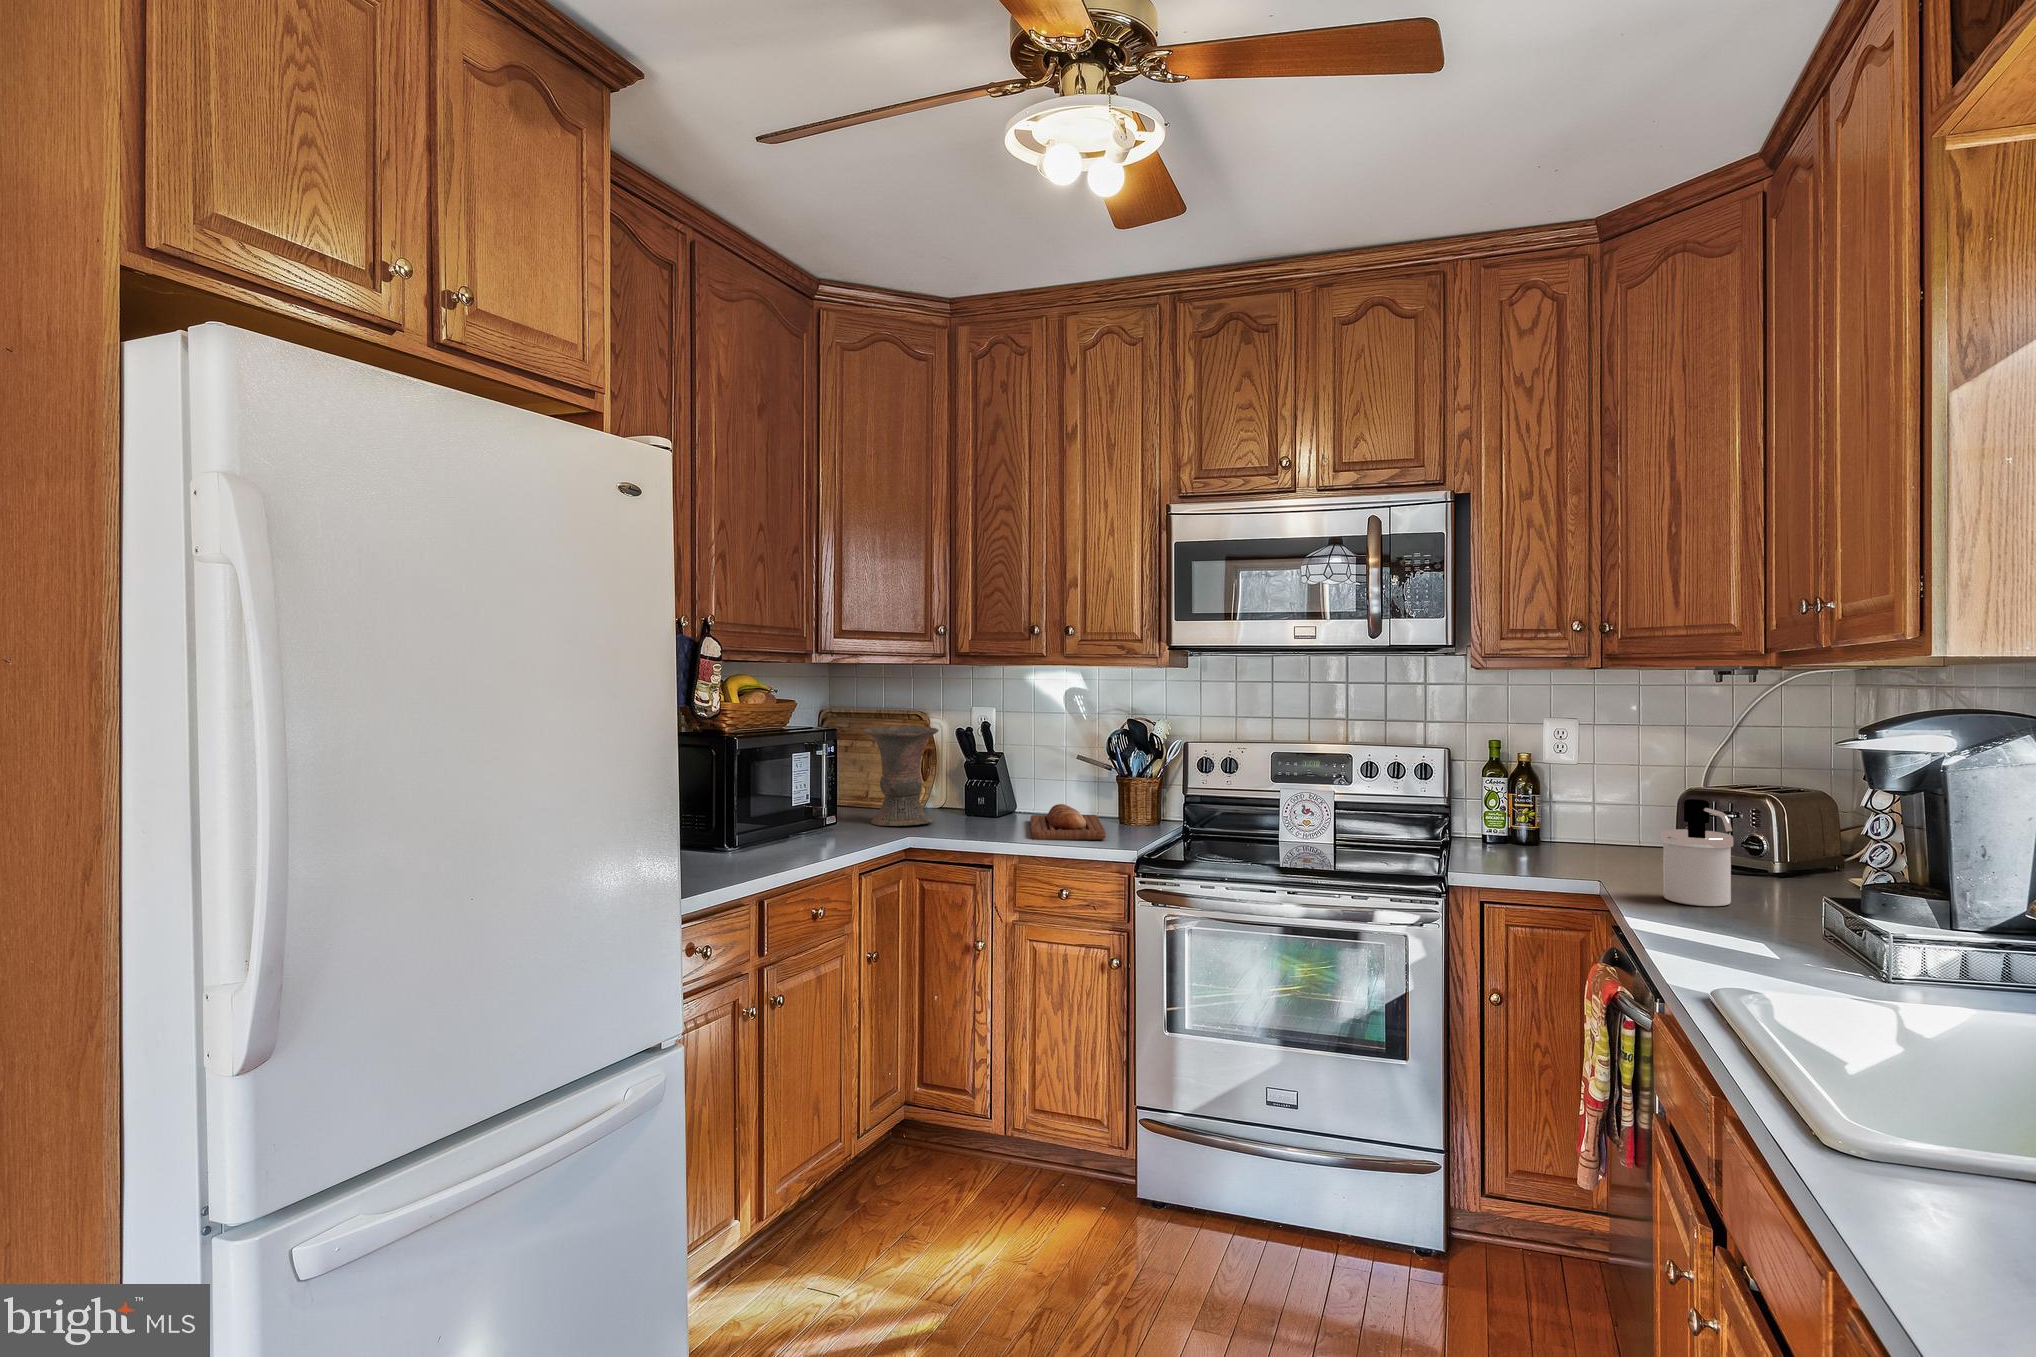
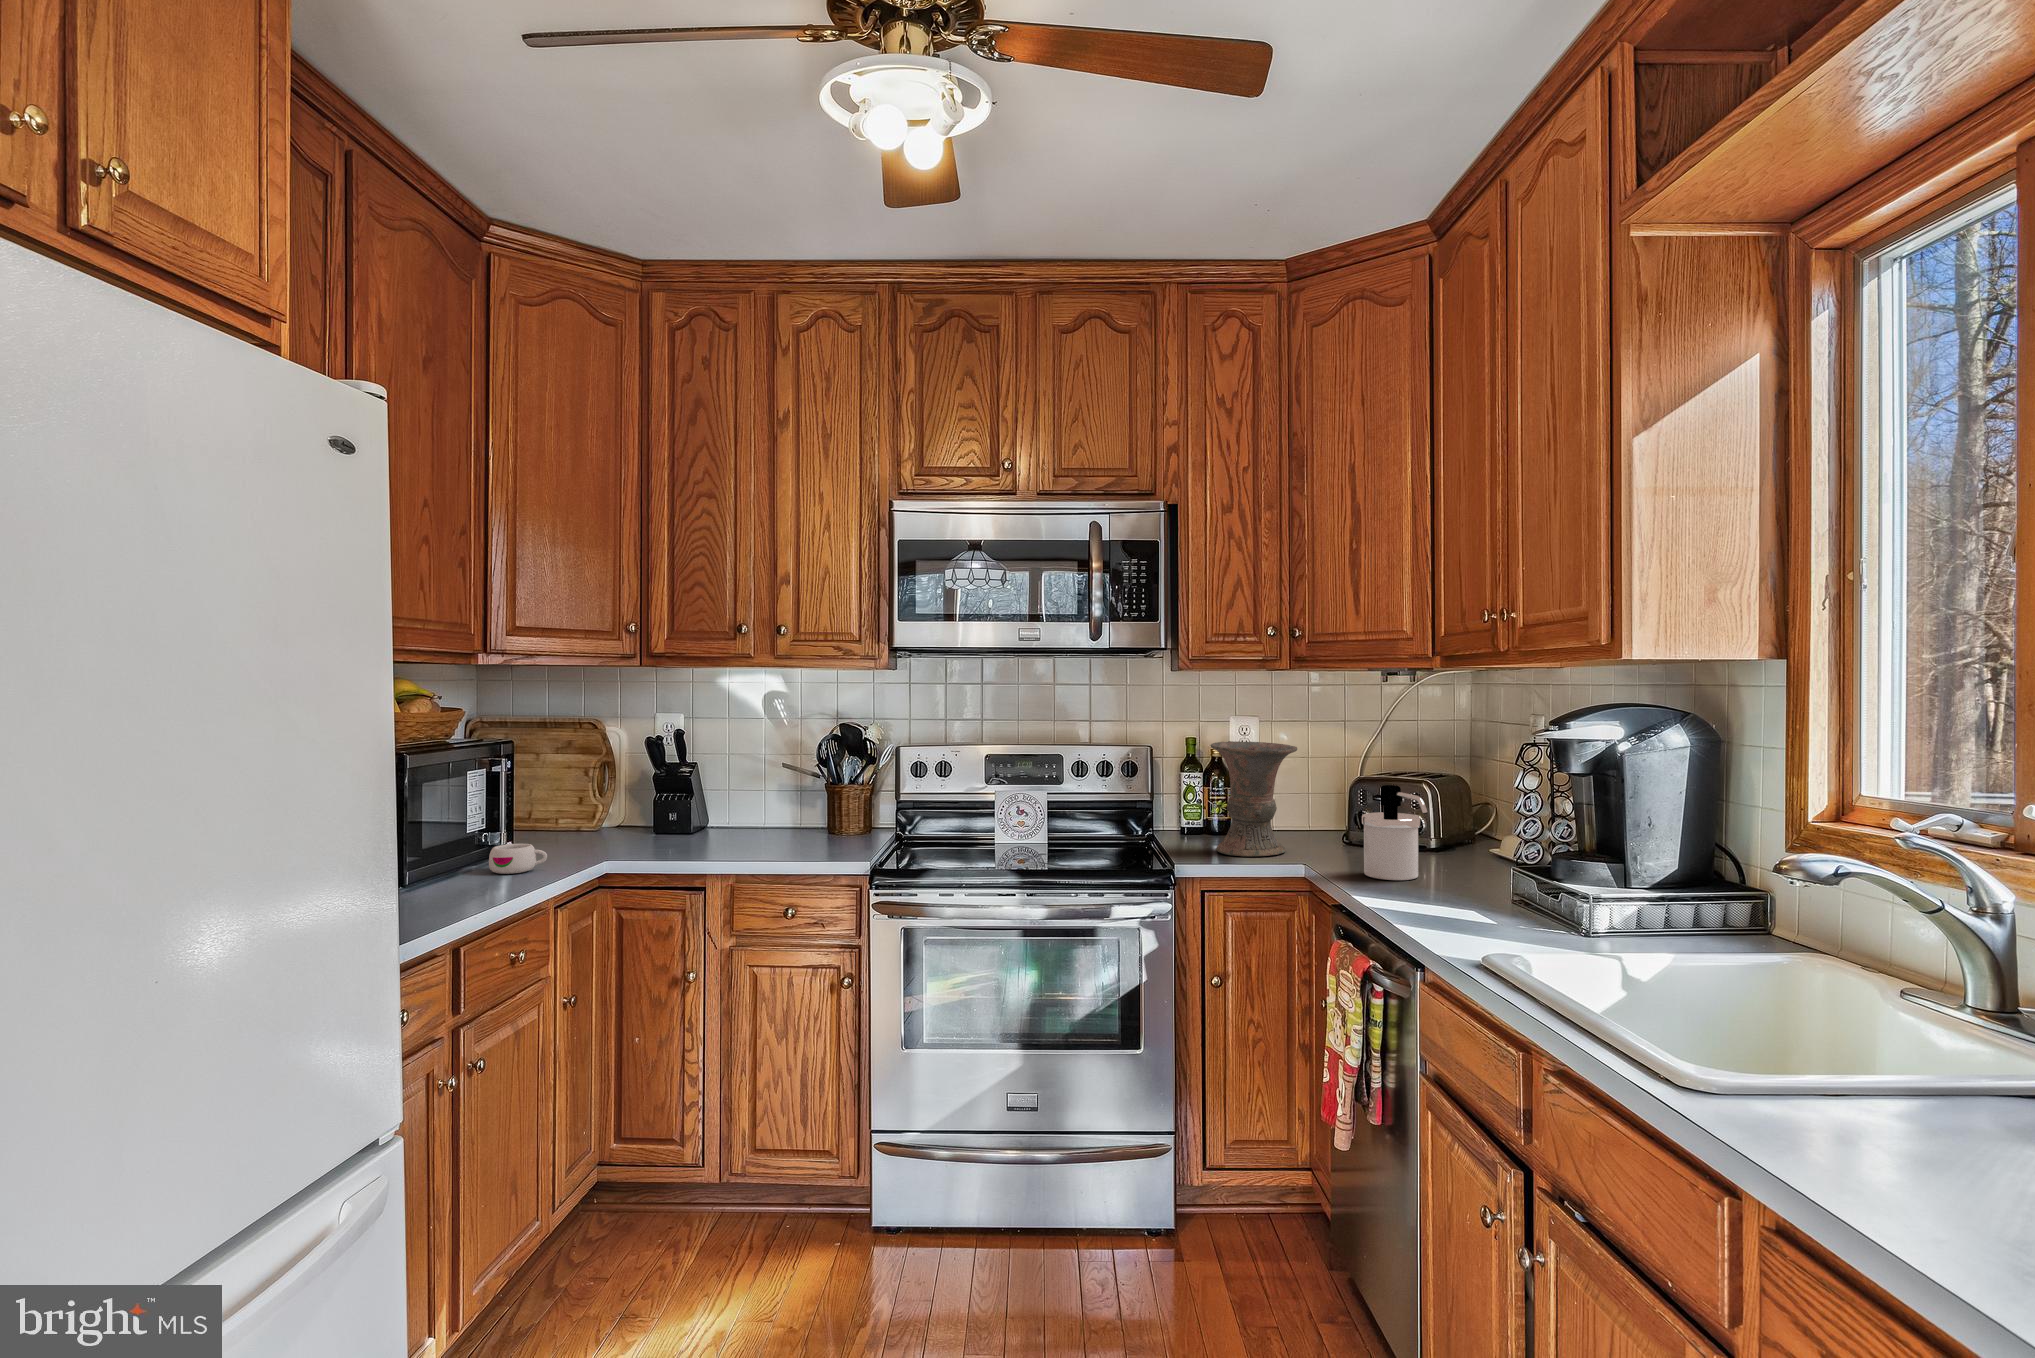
vase: present [863,726,939,826] -> present [1211,741,1297,857]
bread loaf: present [1030,804,1106,840] -> none [734,816,827,856]
mug: none [817,816,862,841] -> present [489,844,547,874]

